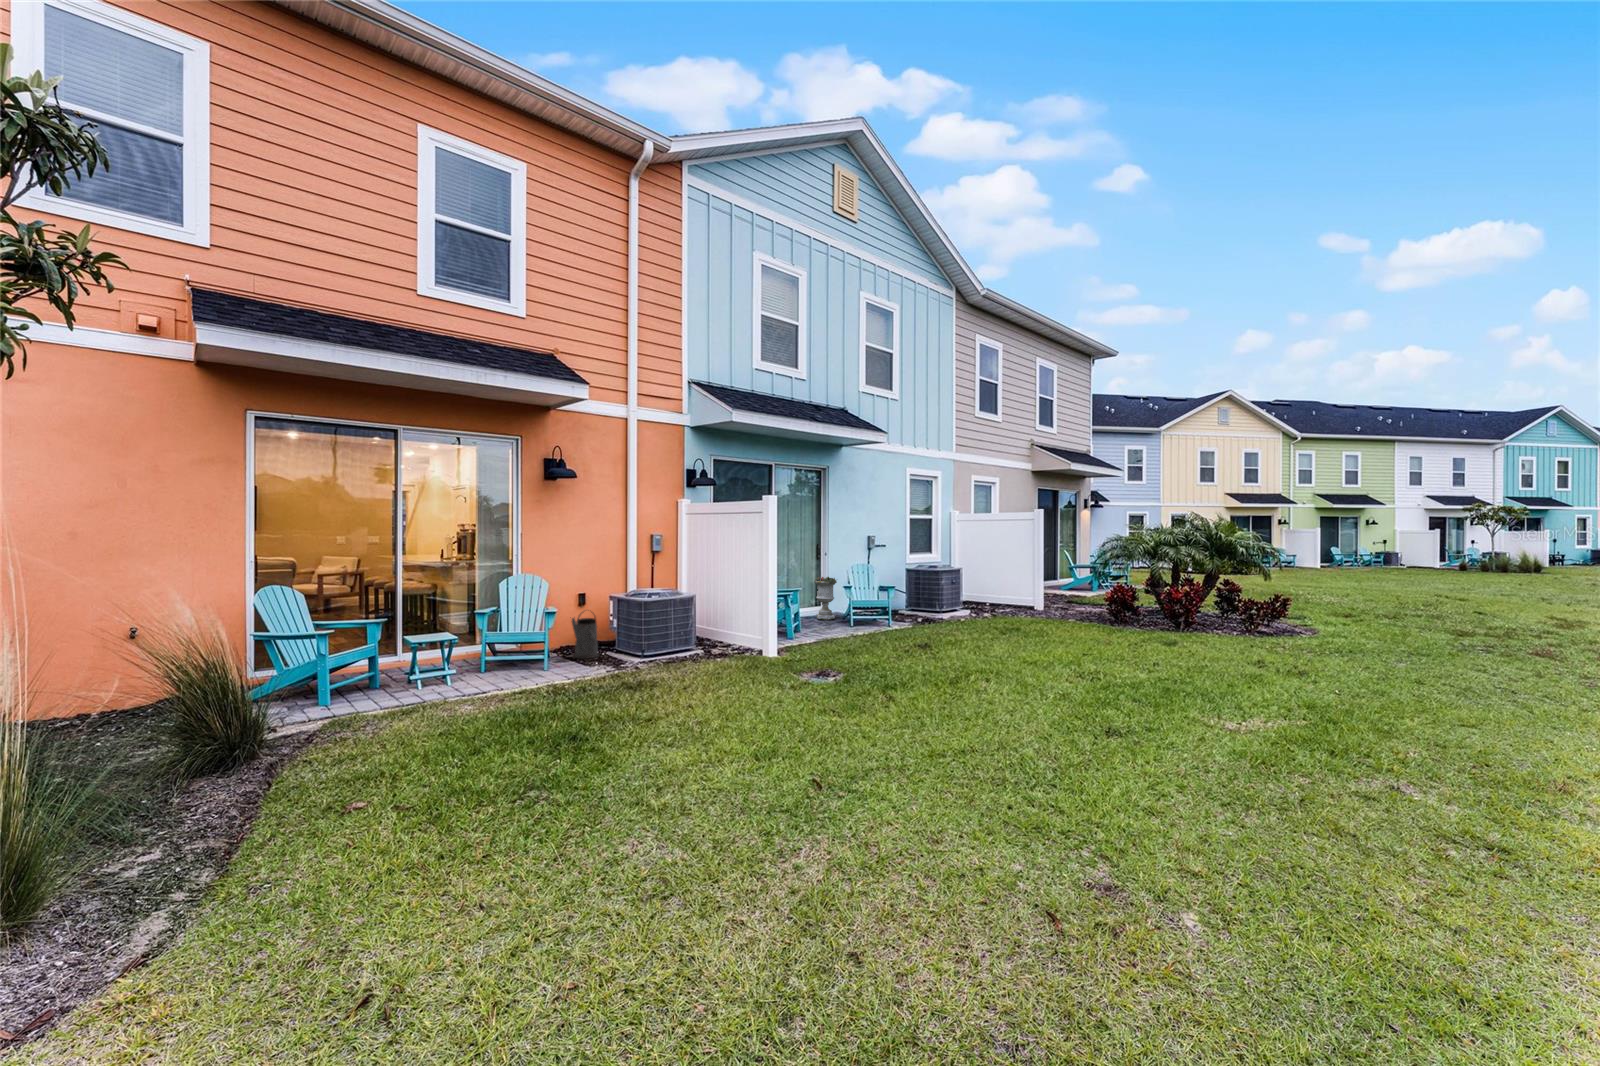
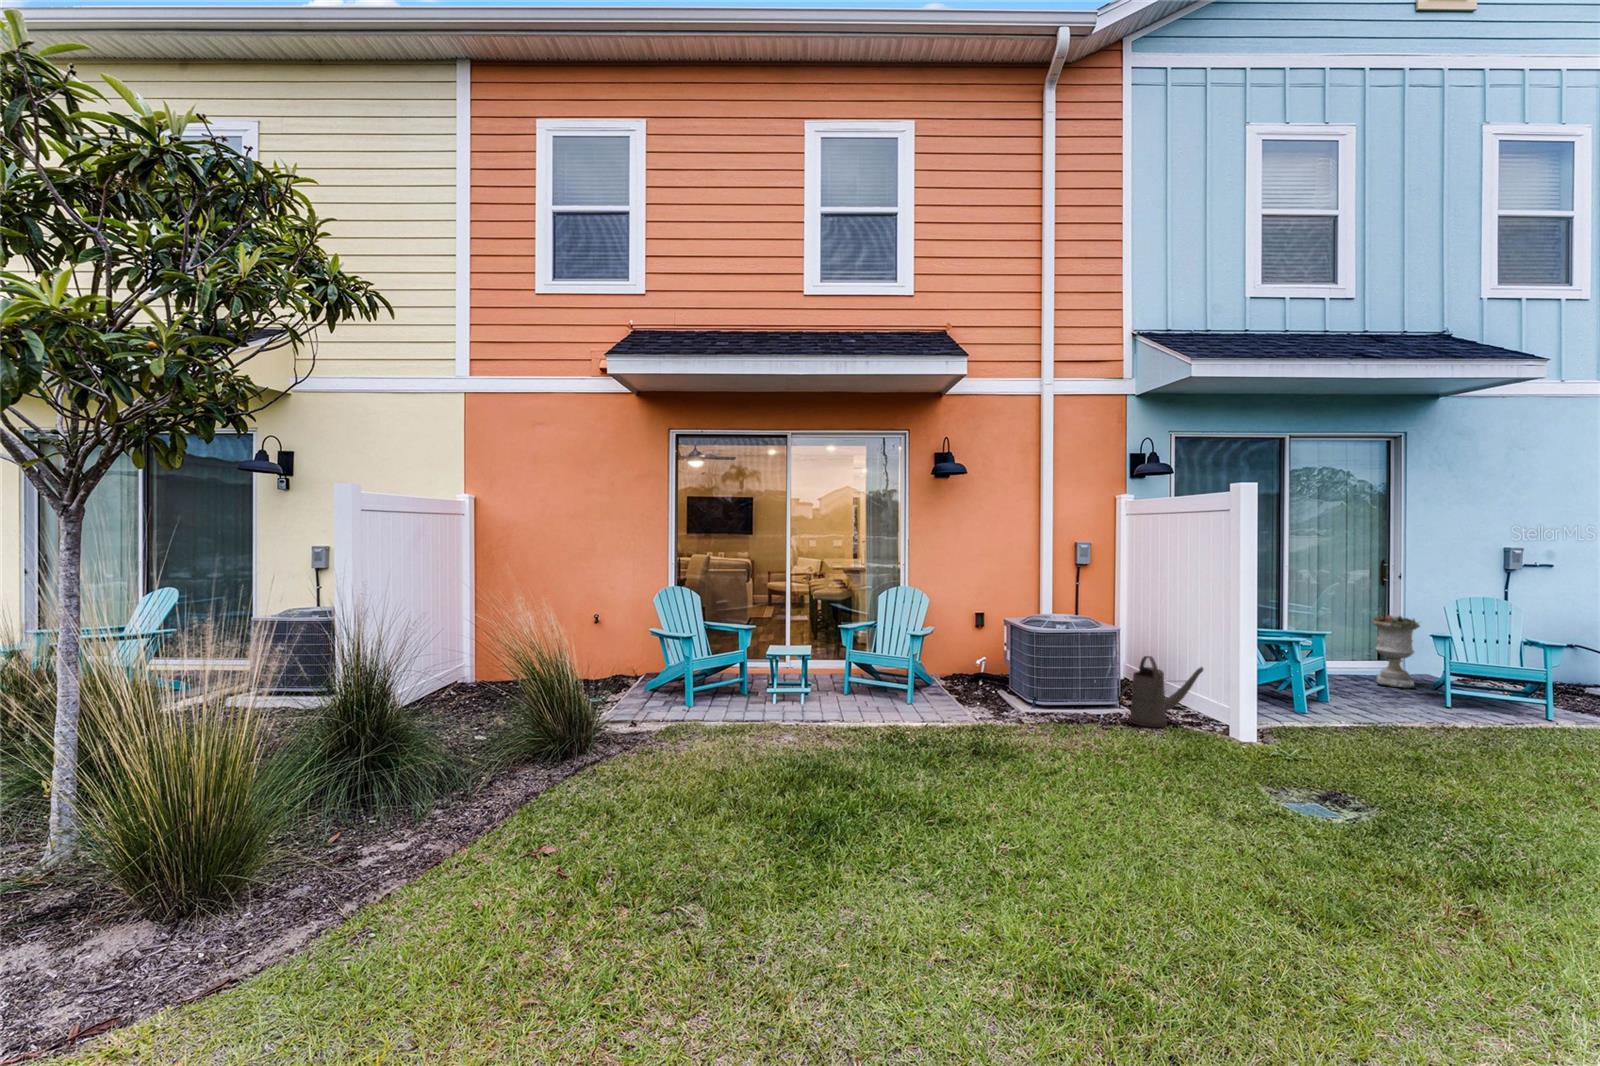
watering can: present [572,613,599,659] -> present [1120,656,1203,727]

